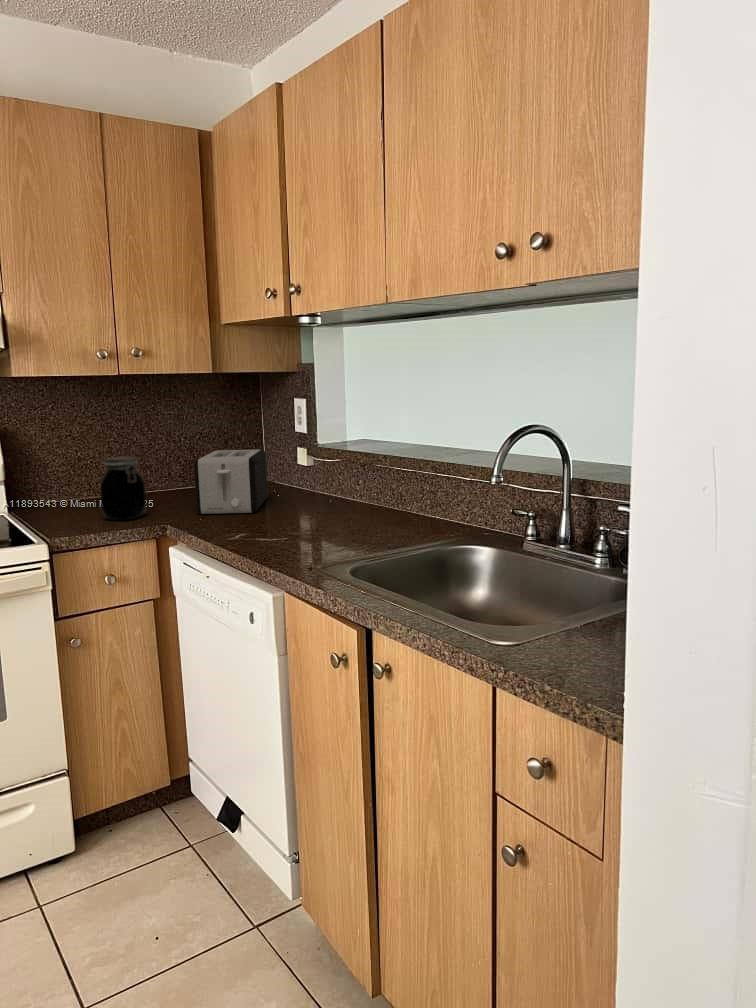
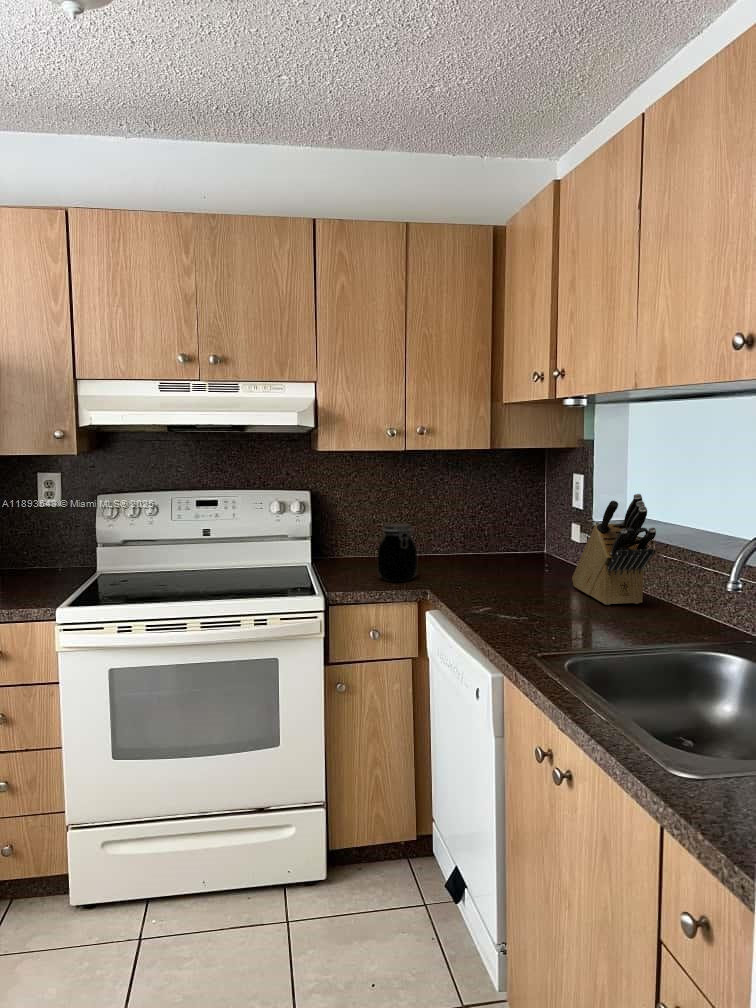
knife block: none [310,409,395,519] -> present [572,494,656,605]
toaster: present [194,449,268,514] -> none [461,522,537,587]

